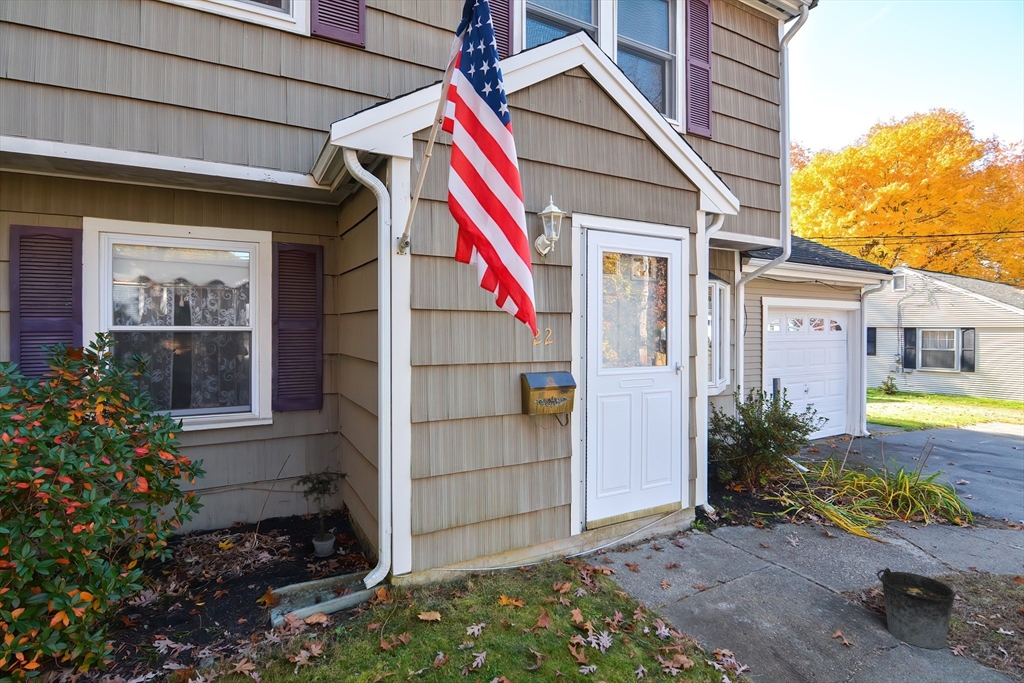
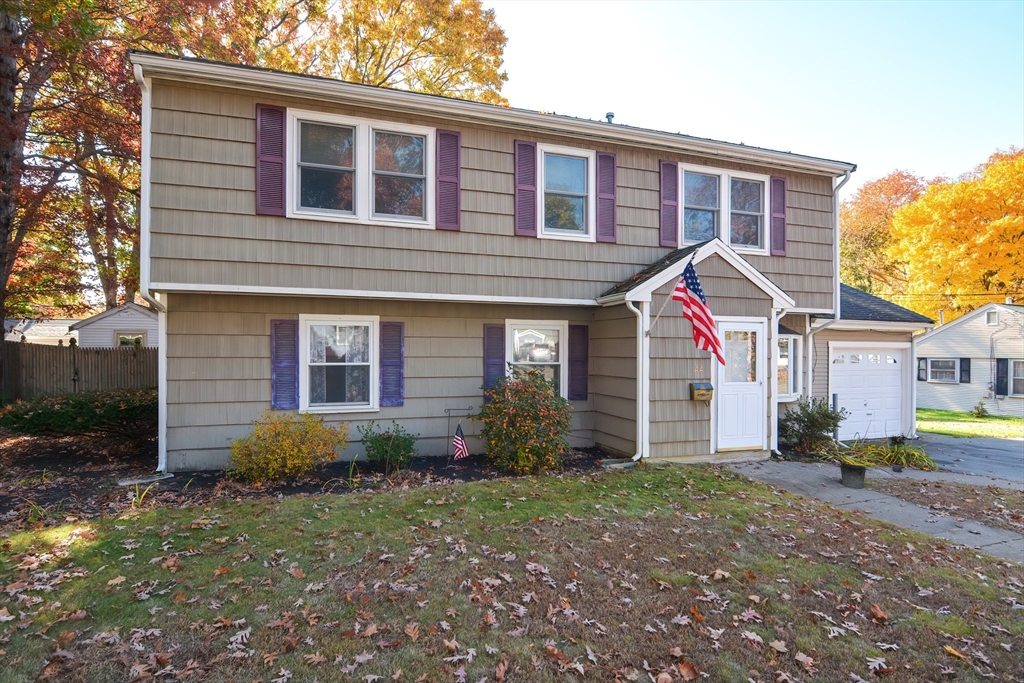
potted plant: present [291,466,348,557] -> present [890,433,907,472]

